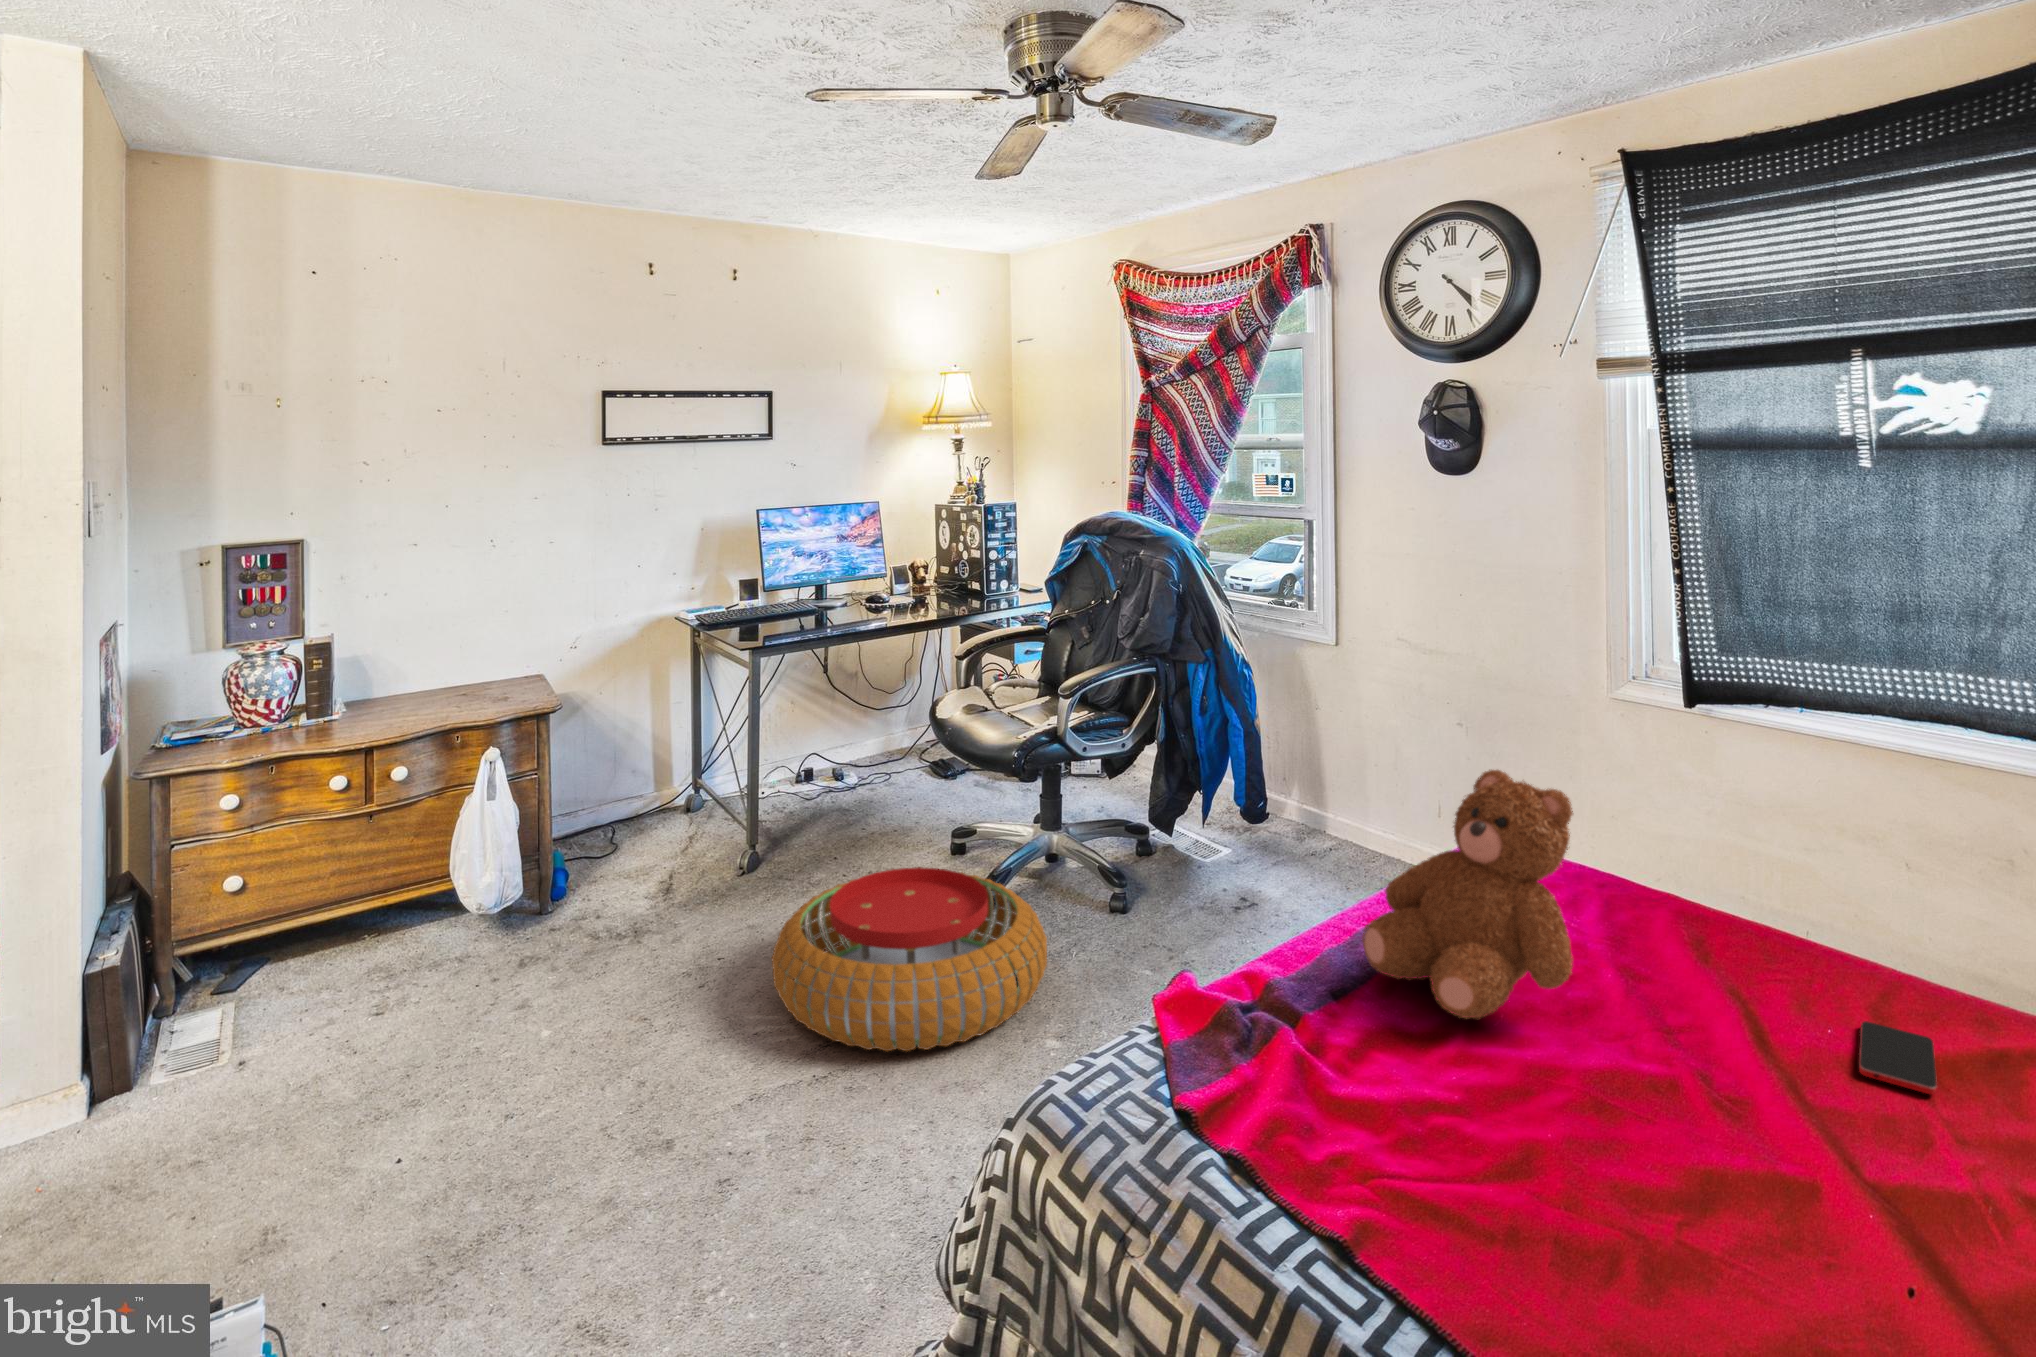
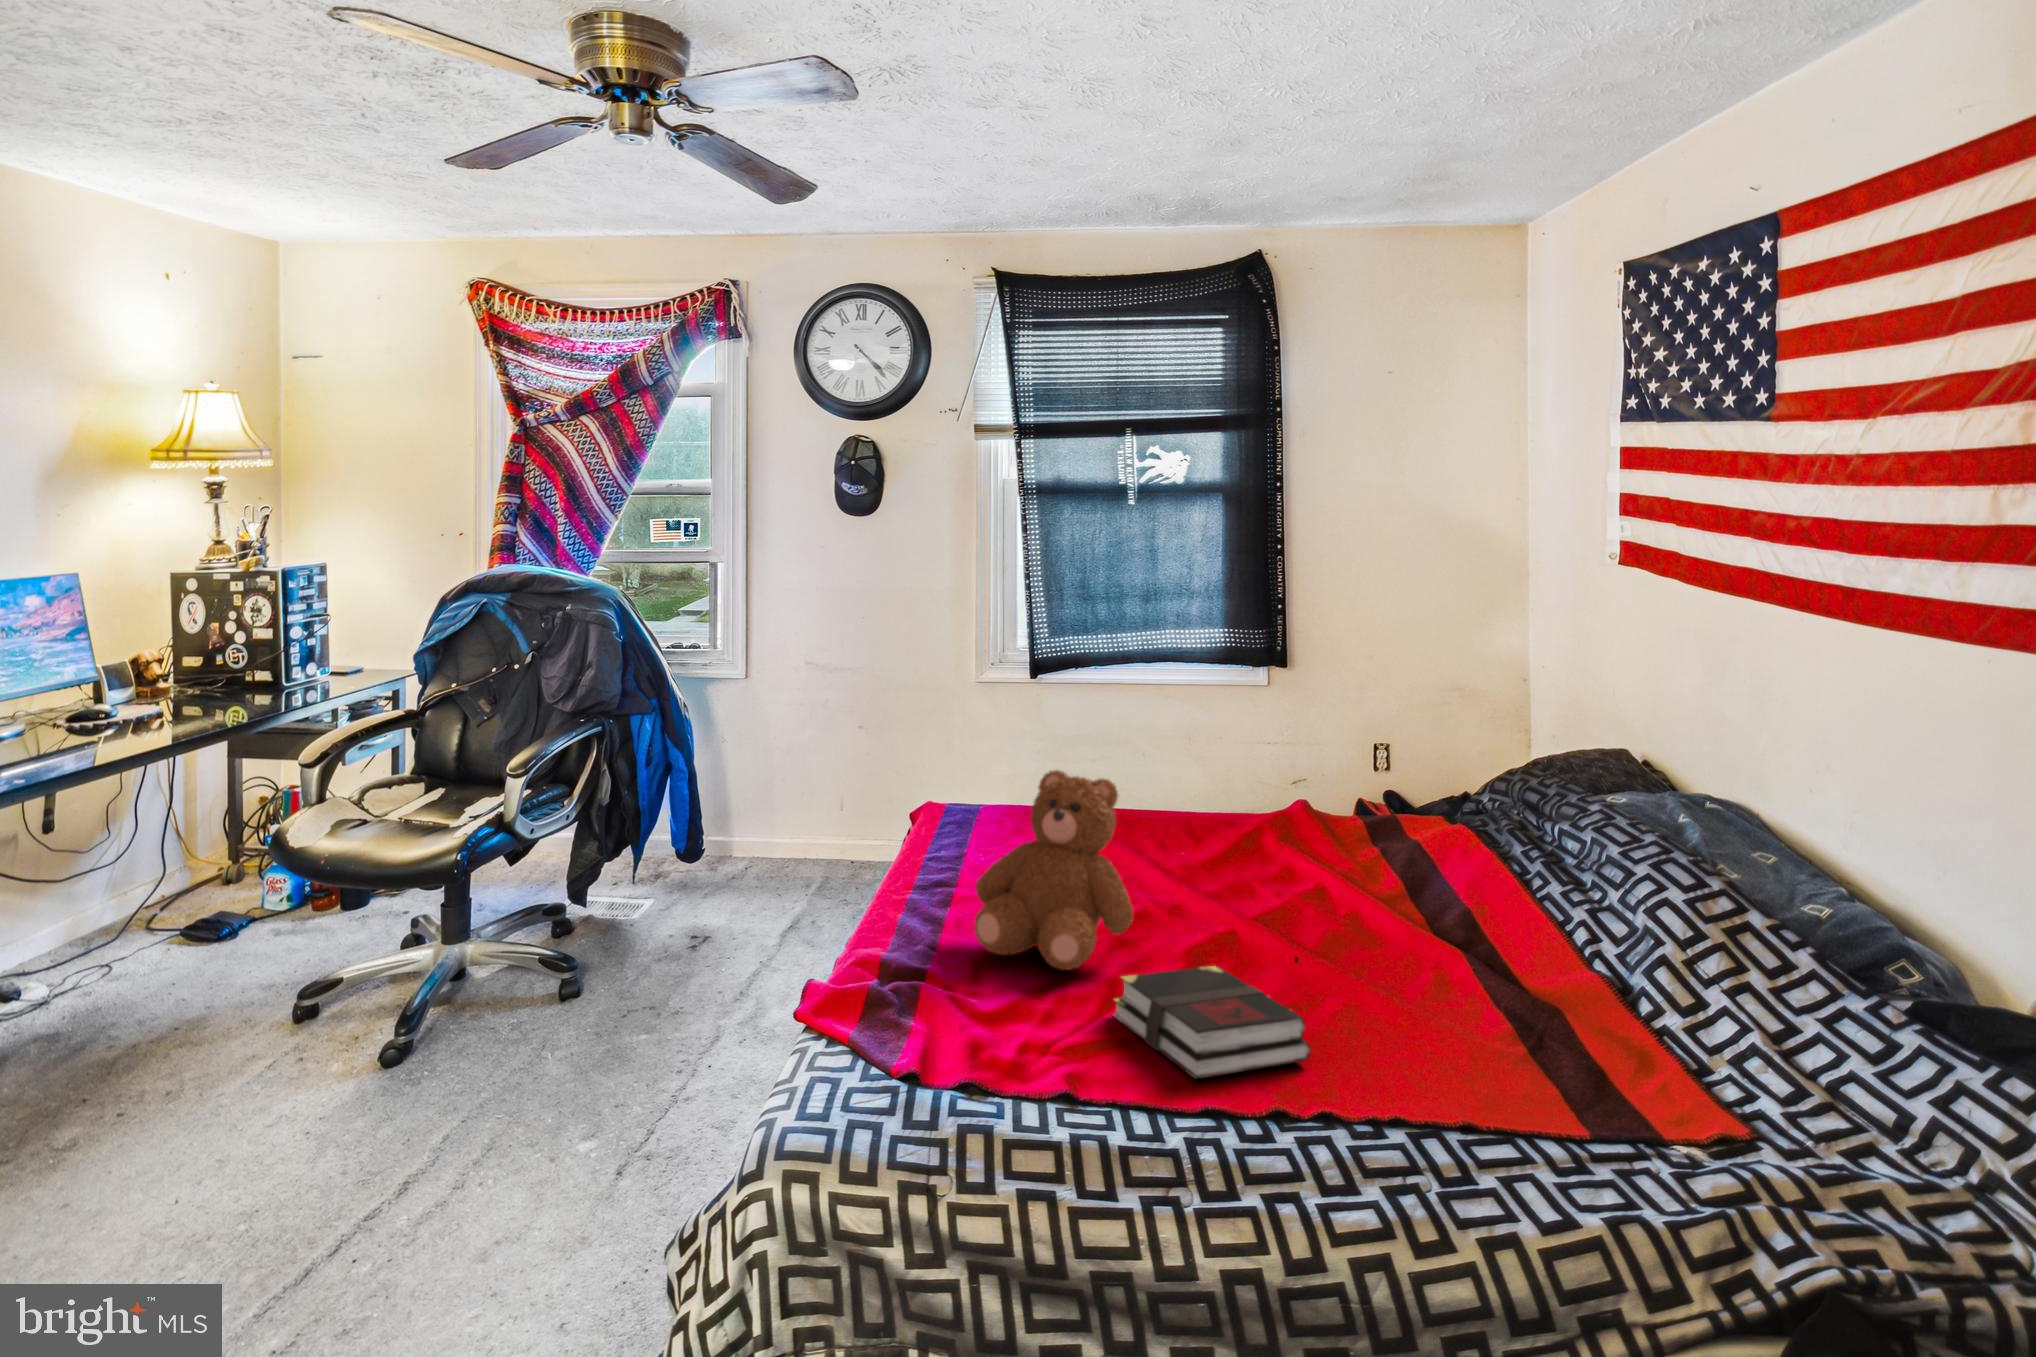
pouf: present [772,867,1047,1051] -> none [138,996,542,1234]
smartphone: present [1859,1021,1937,1094] -> none [1284,925,1336,956]
book: none [1489,1056,1761,1274] -> present [1113,966,1310,1079]

